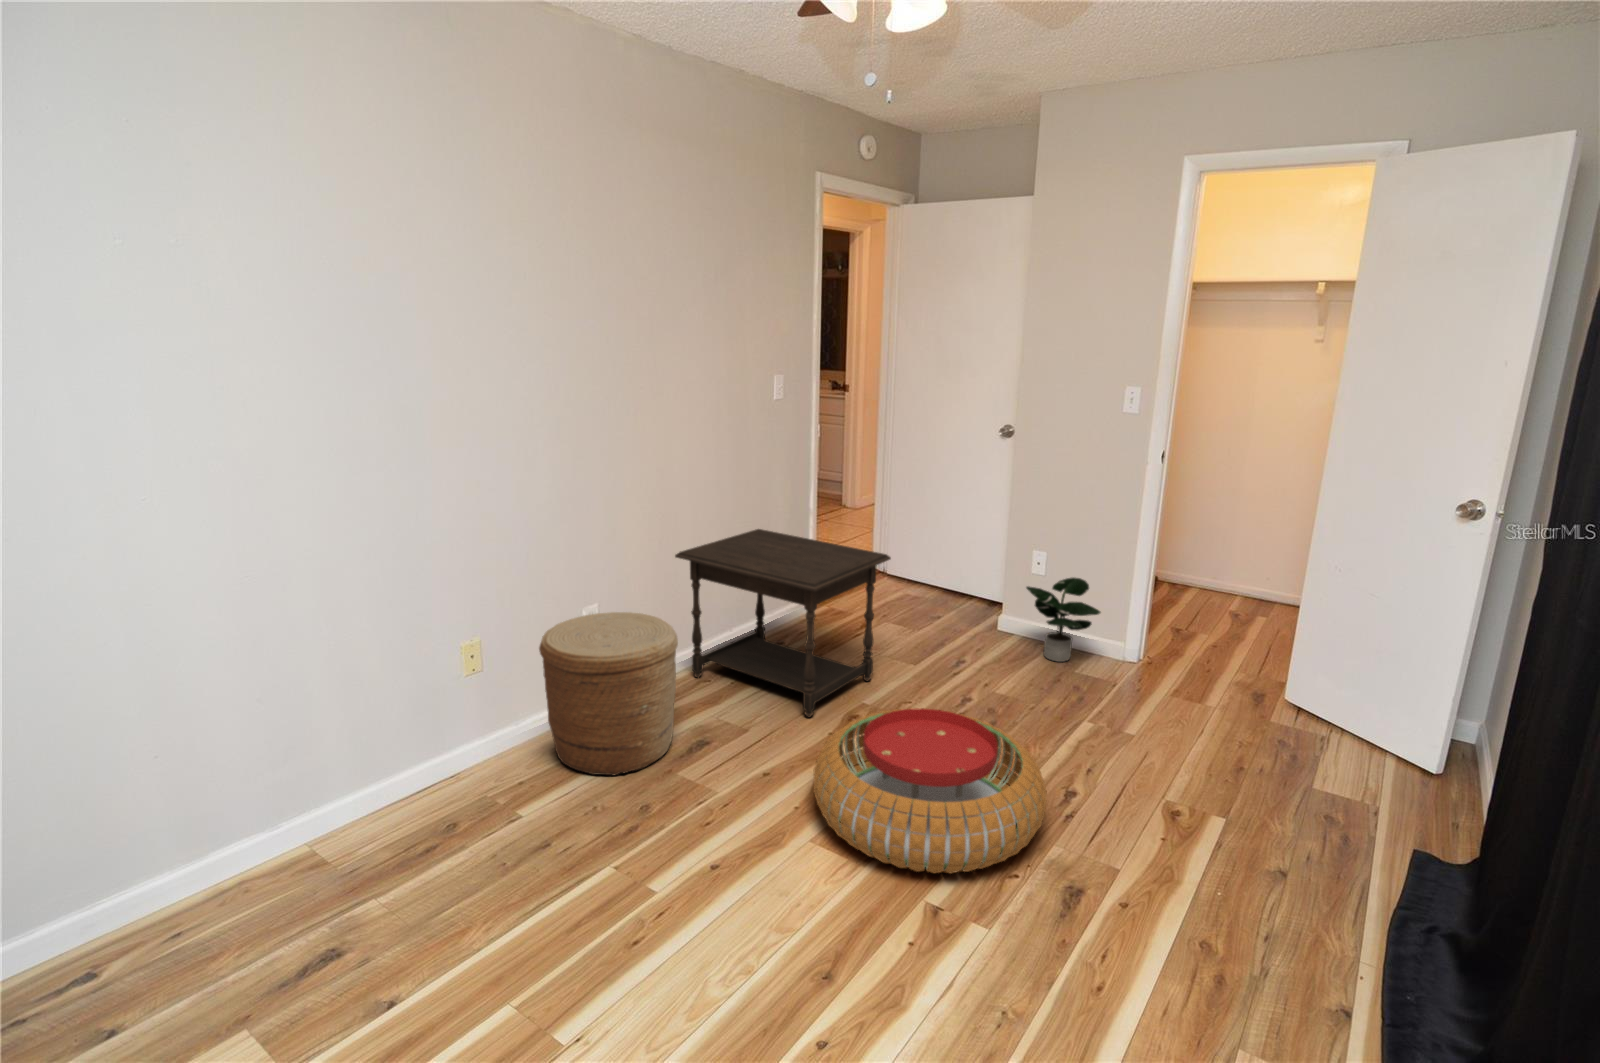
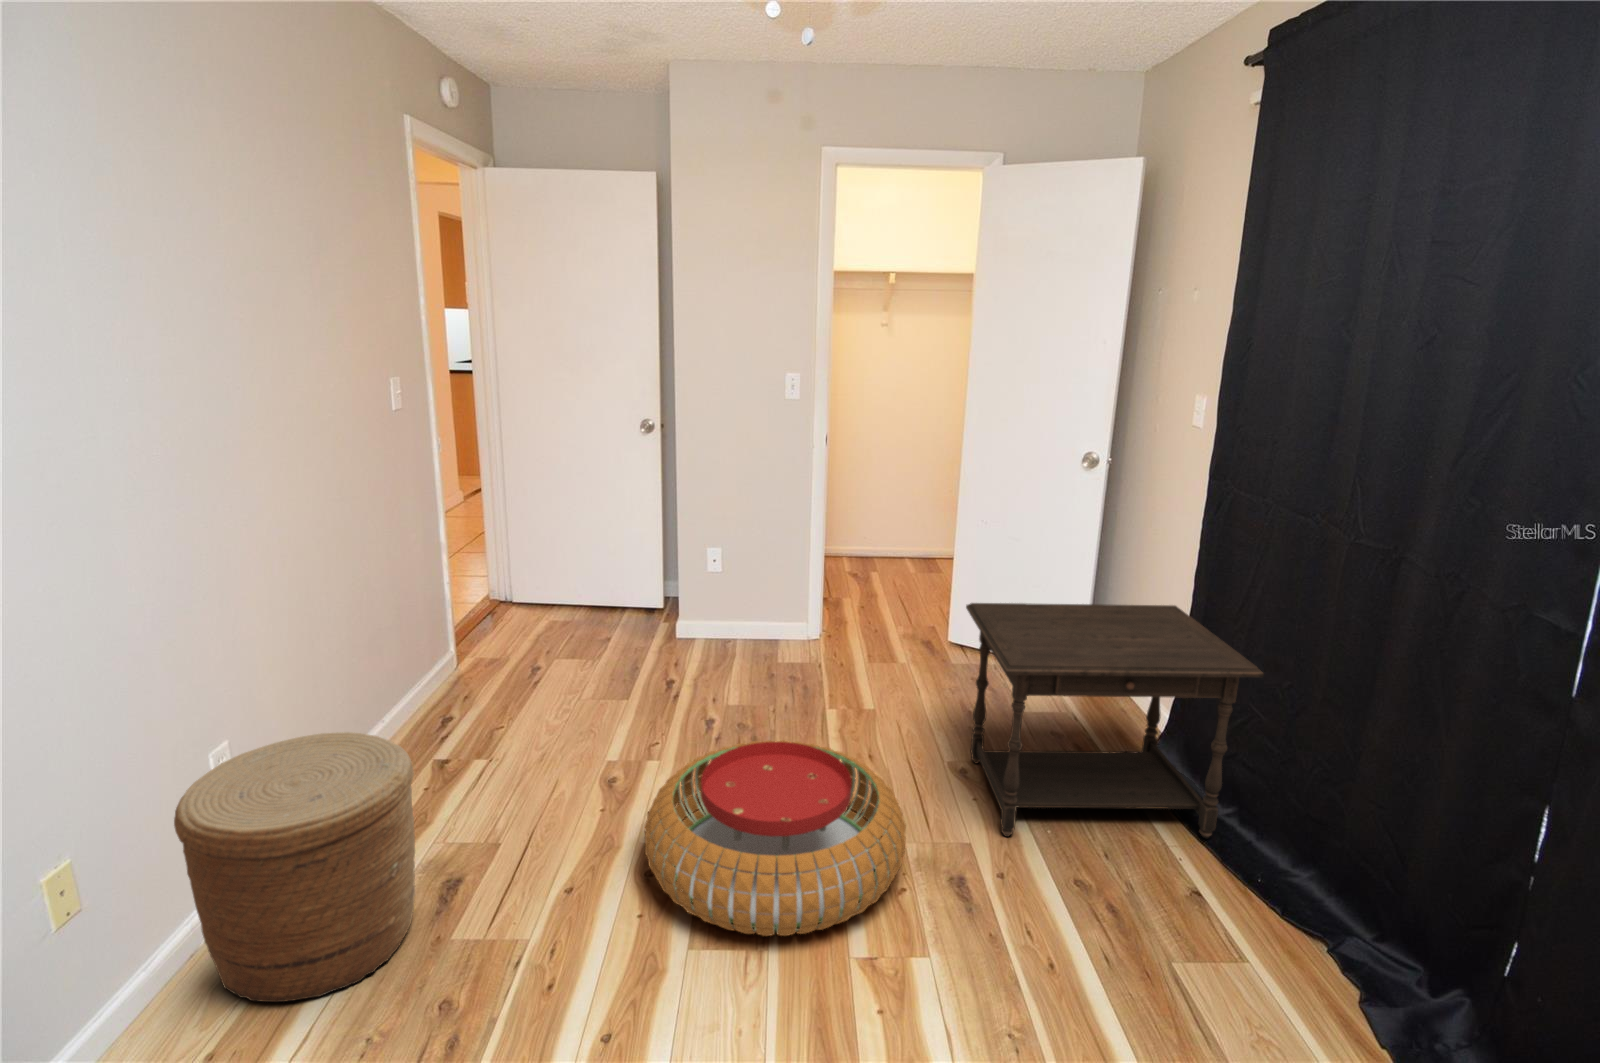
side table: present [675,529,891,717] -> present [966,603,1264,838]
potted plant: present [1026,577,1101,662] -> none [719,568,797,658]

